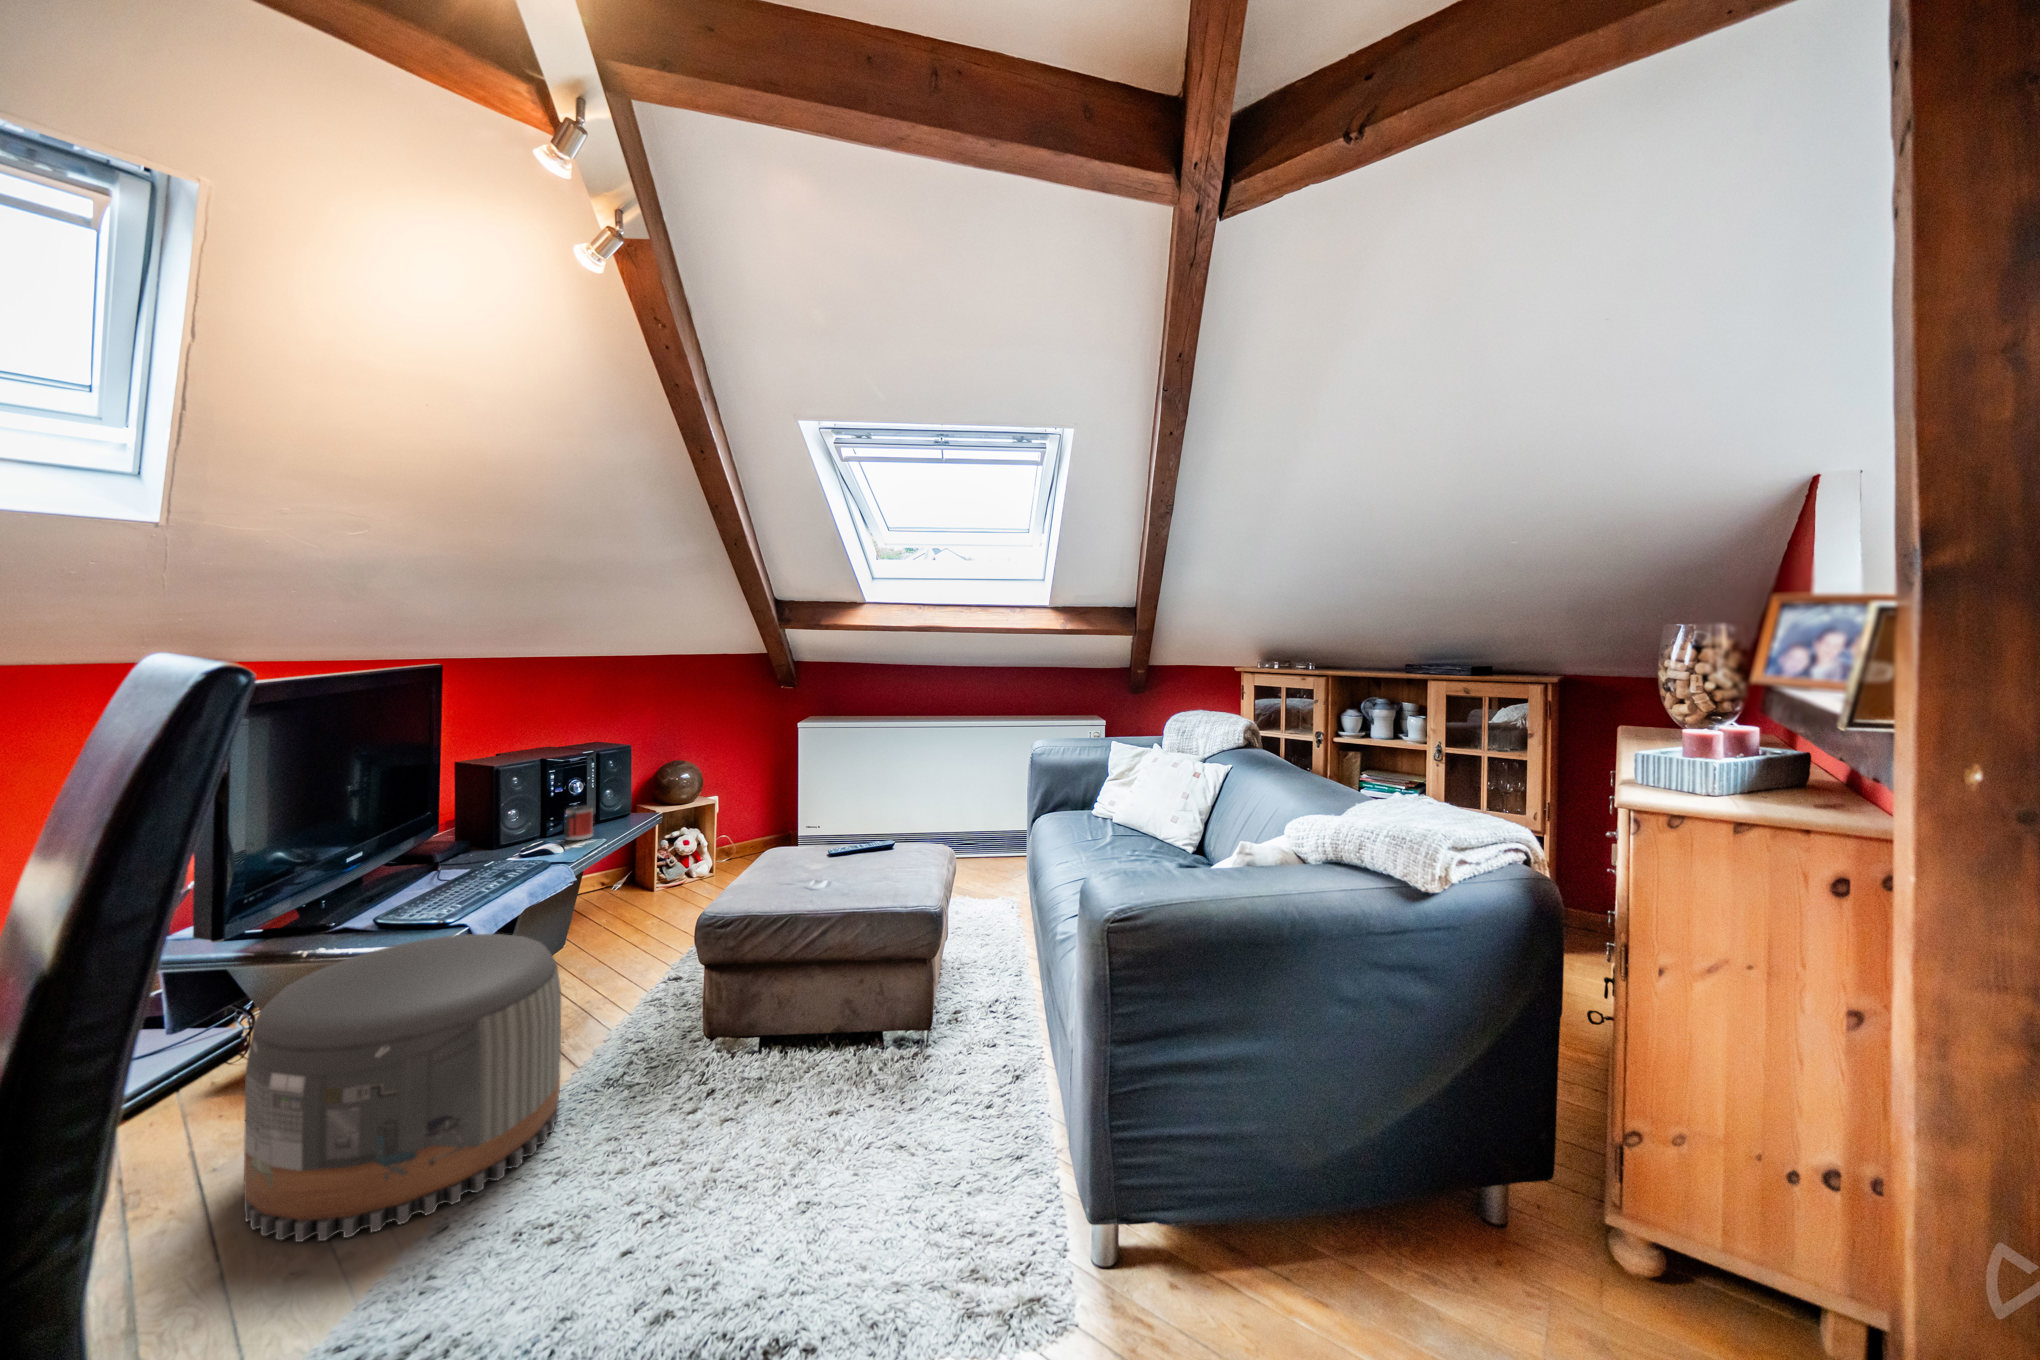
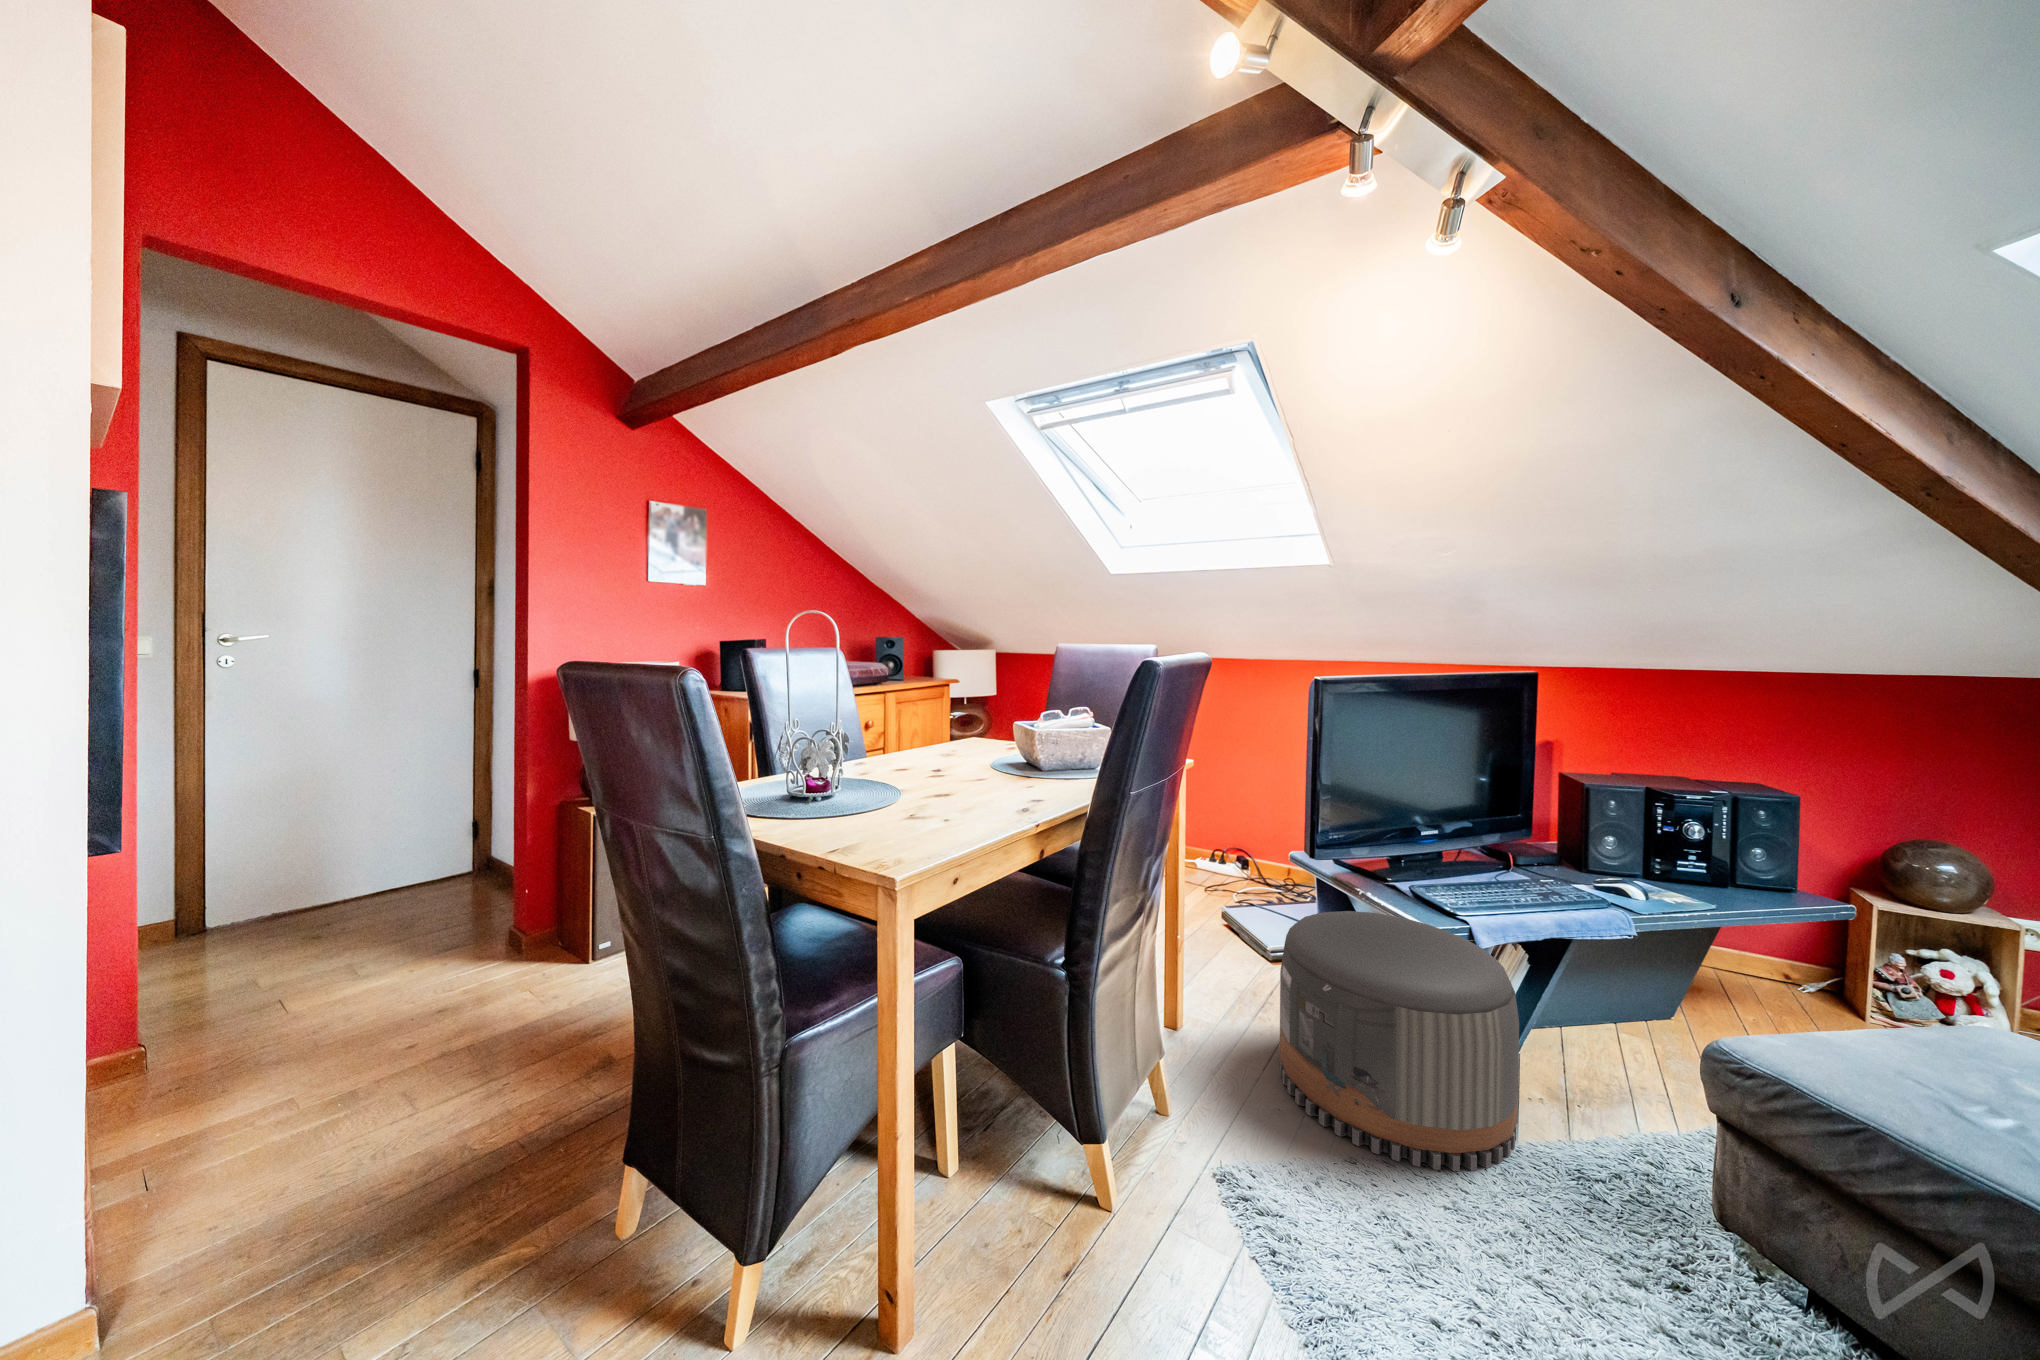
mug: present [564,805,593,840] -> none [1655,857,1702,900]

